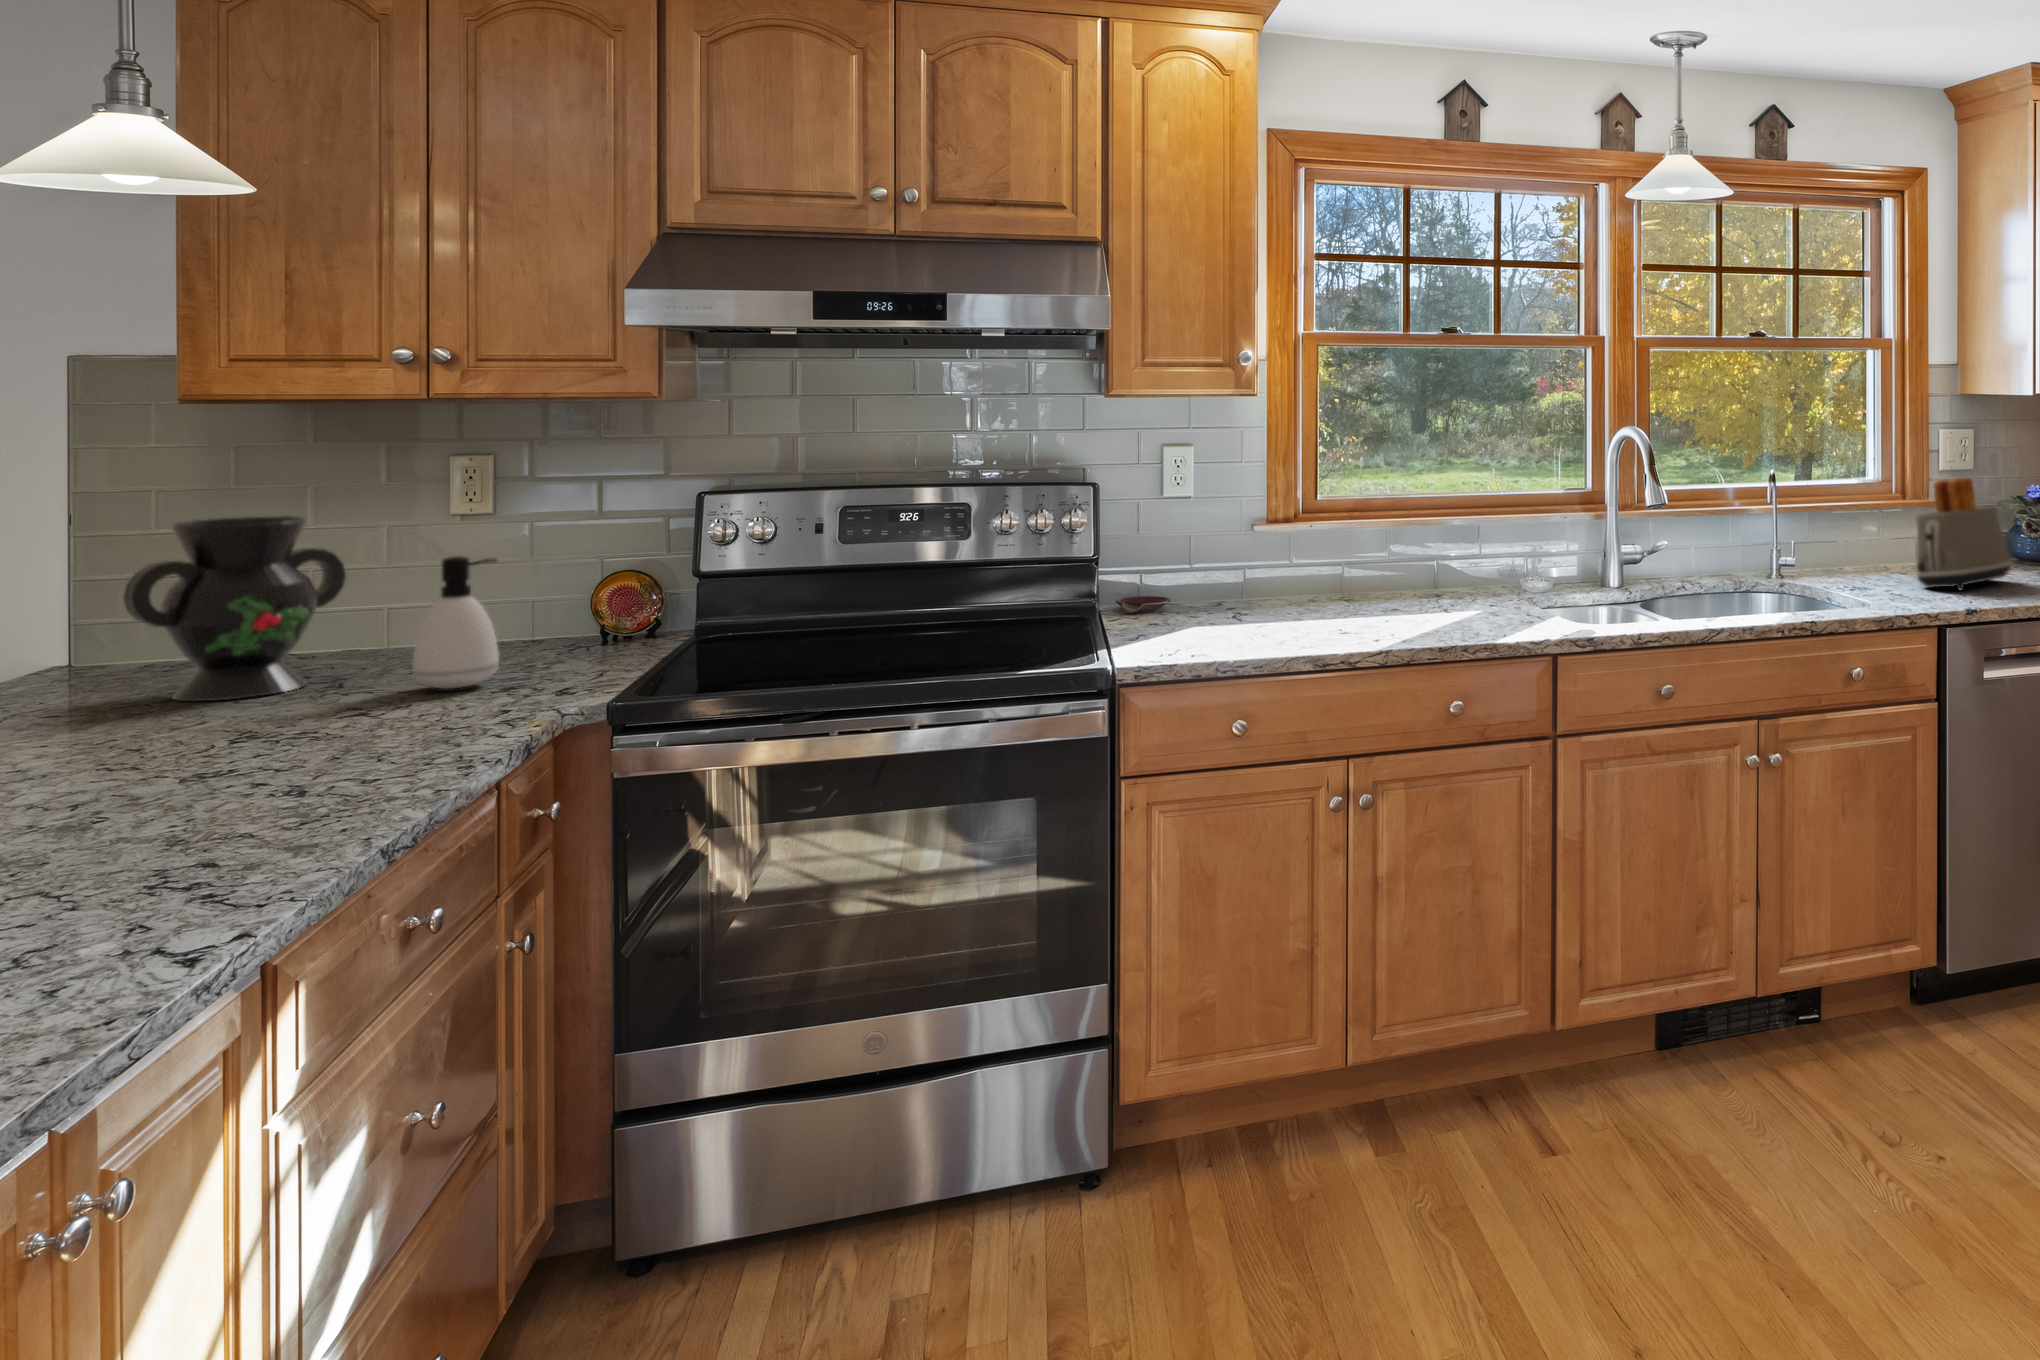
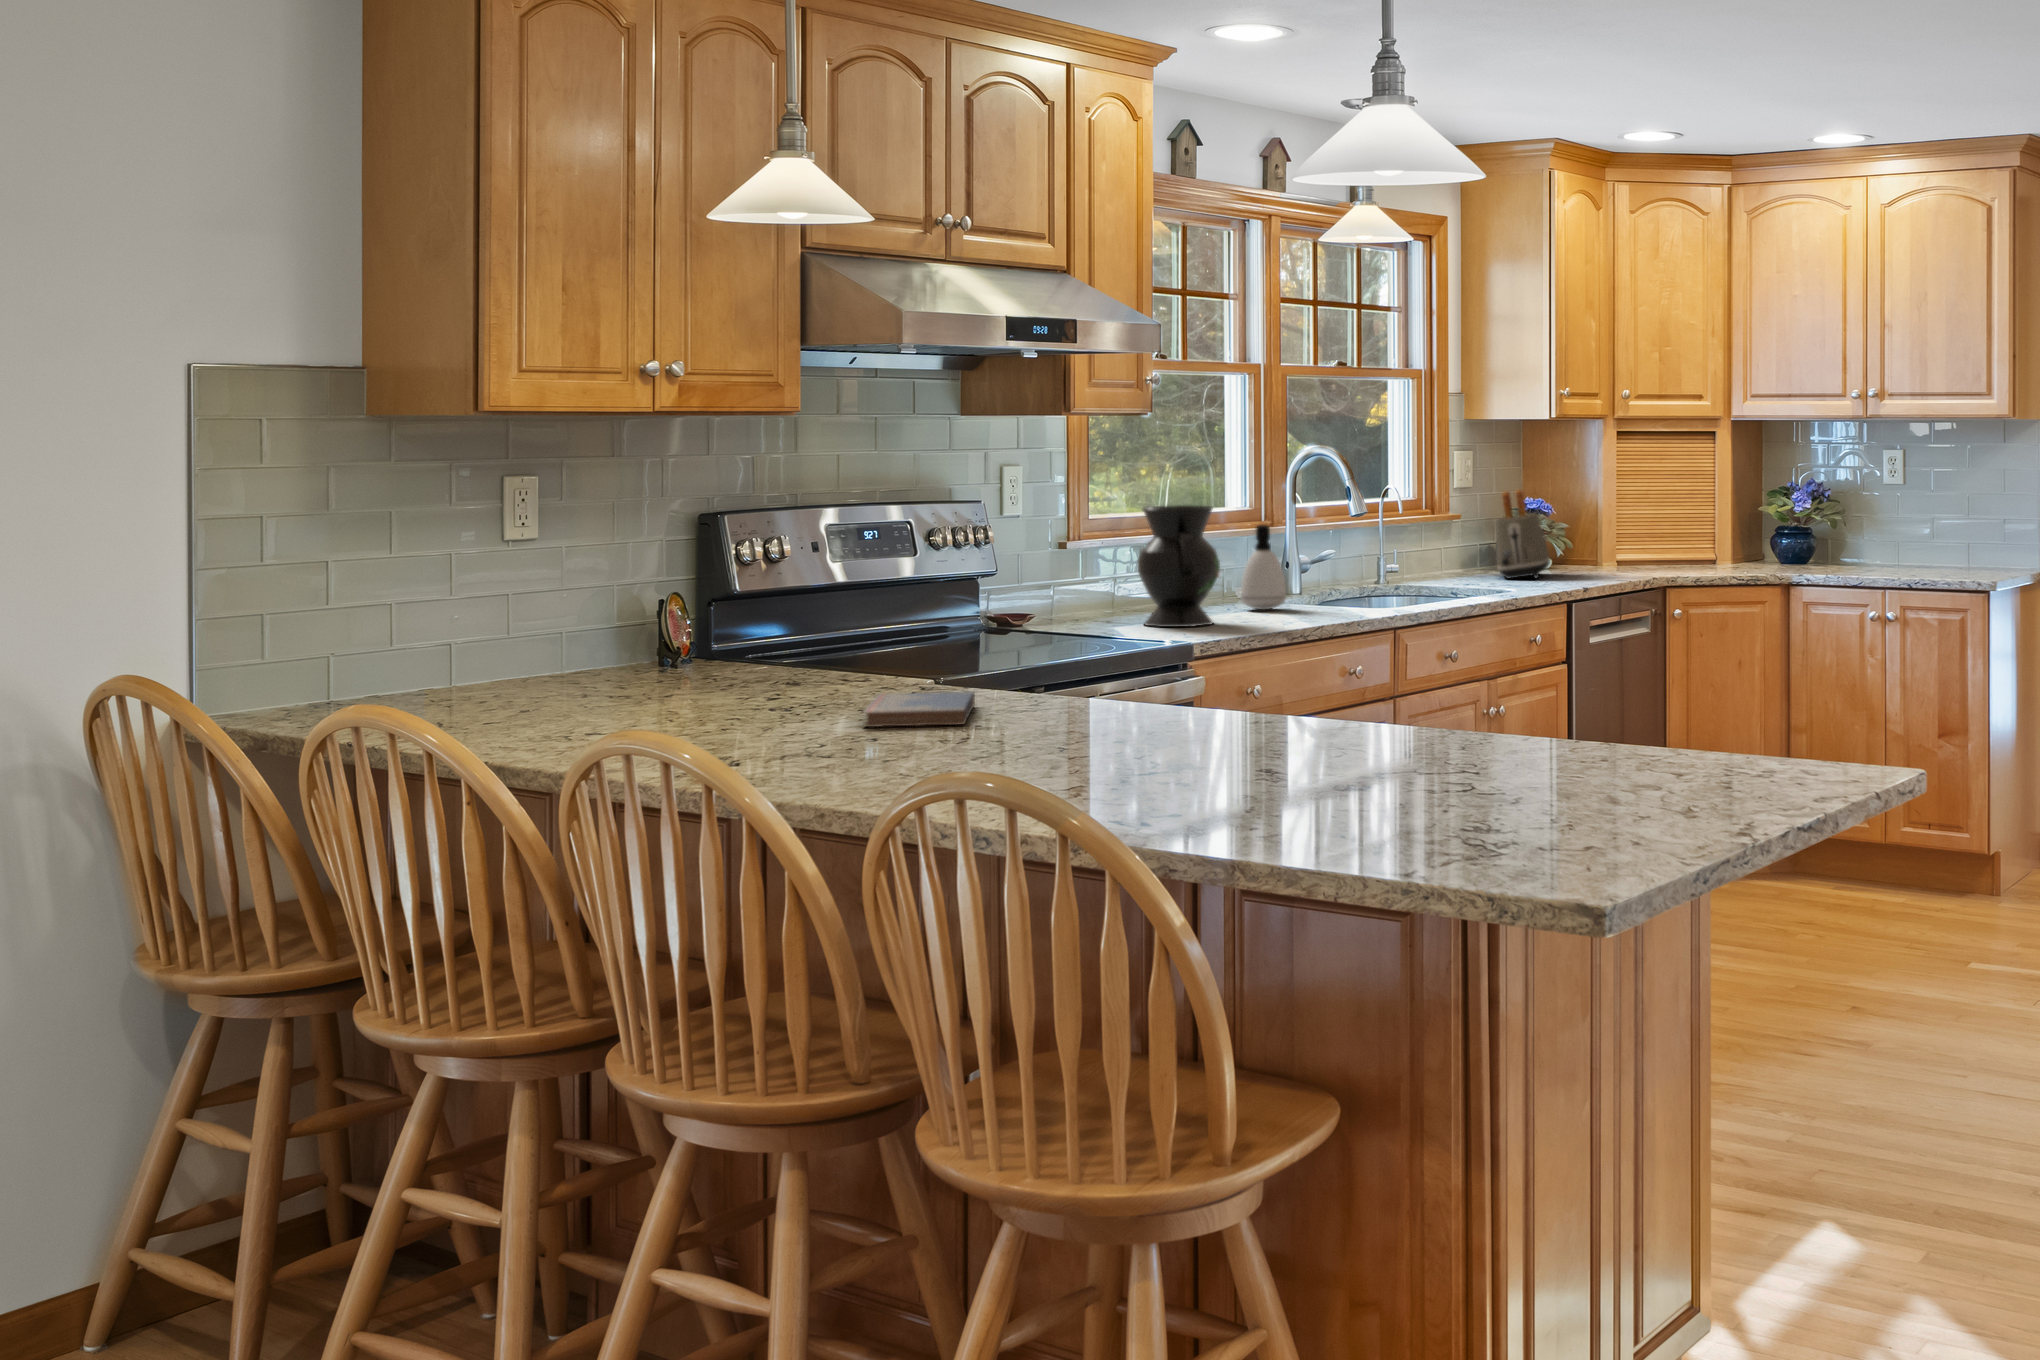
decorative vase: present [123,516,346,701] -> present [1138,505,1220,627]
soap dispenser: present [412,556,499,689] -> present [1241,524,1286,610]
hardcover book: none [83,727,366,802] -> present [863,692,975,727]

